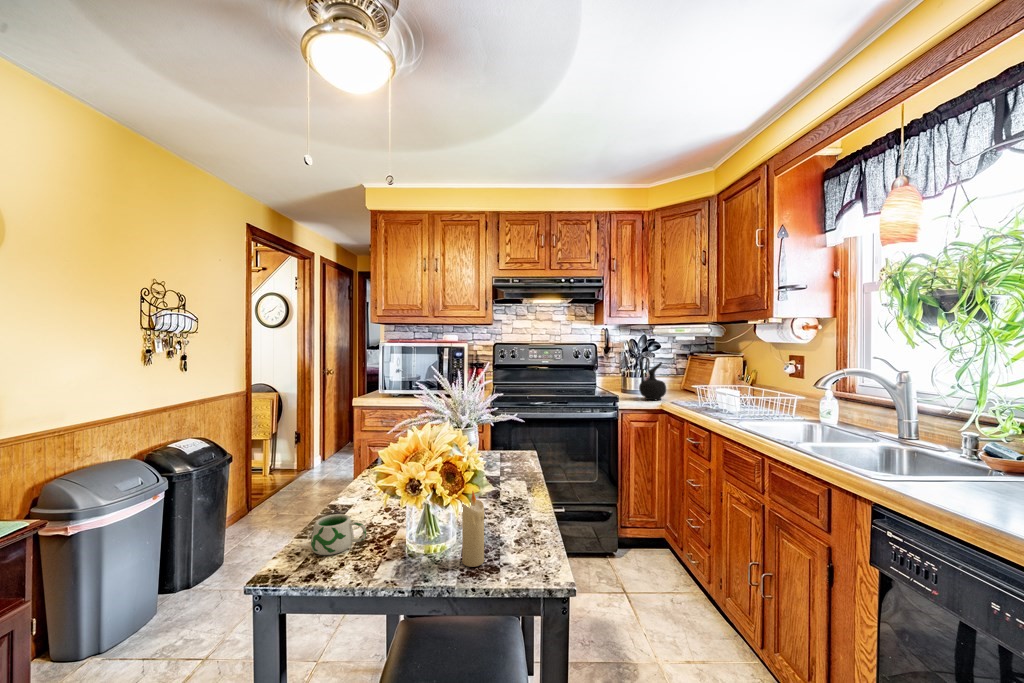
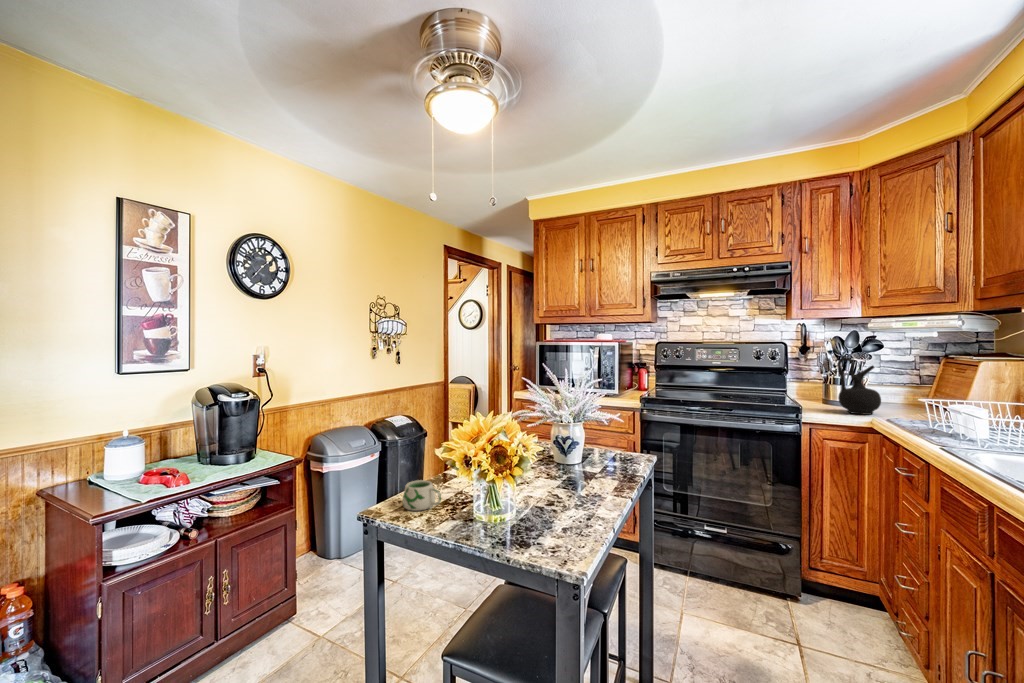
candle: present [462,491,484,567] -> none [500,474,521,543]

